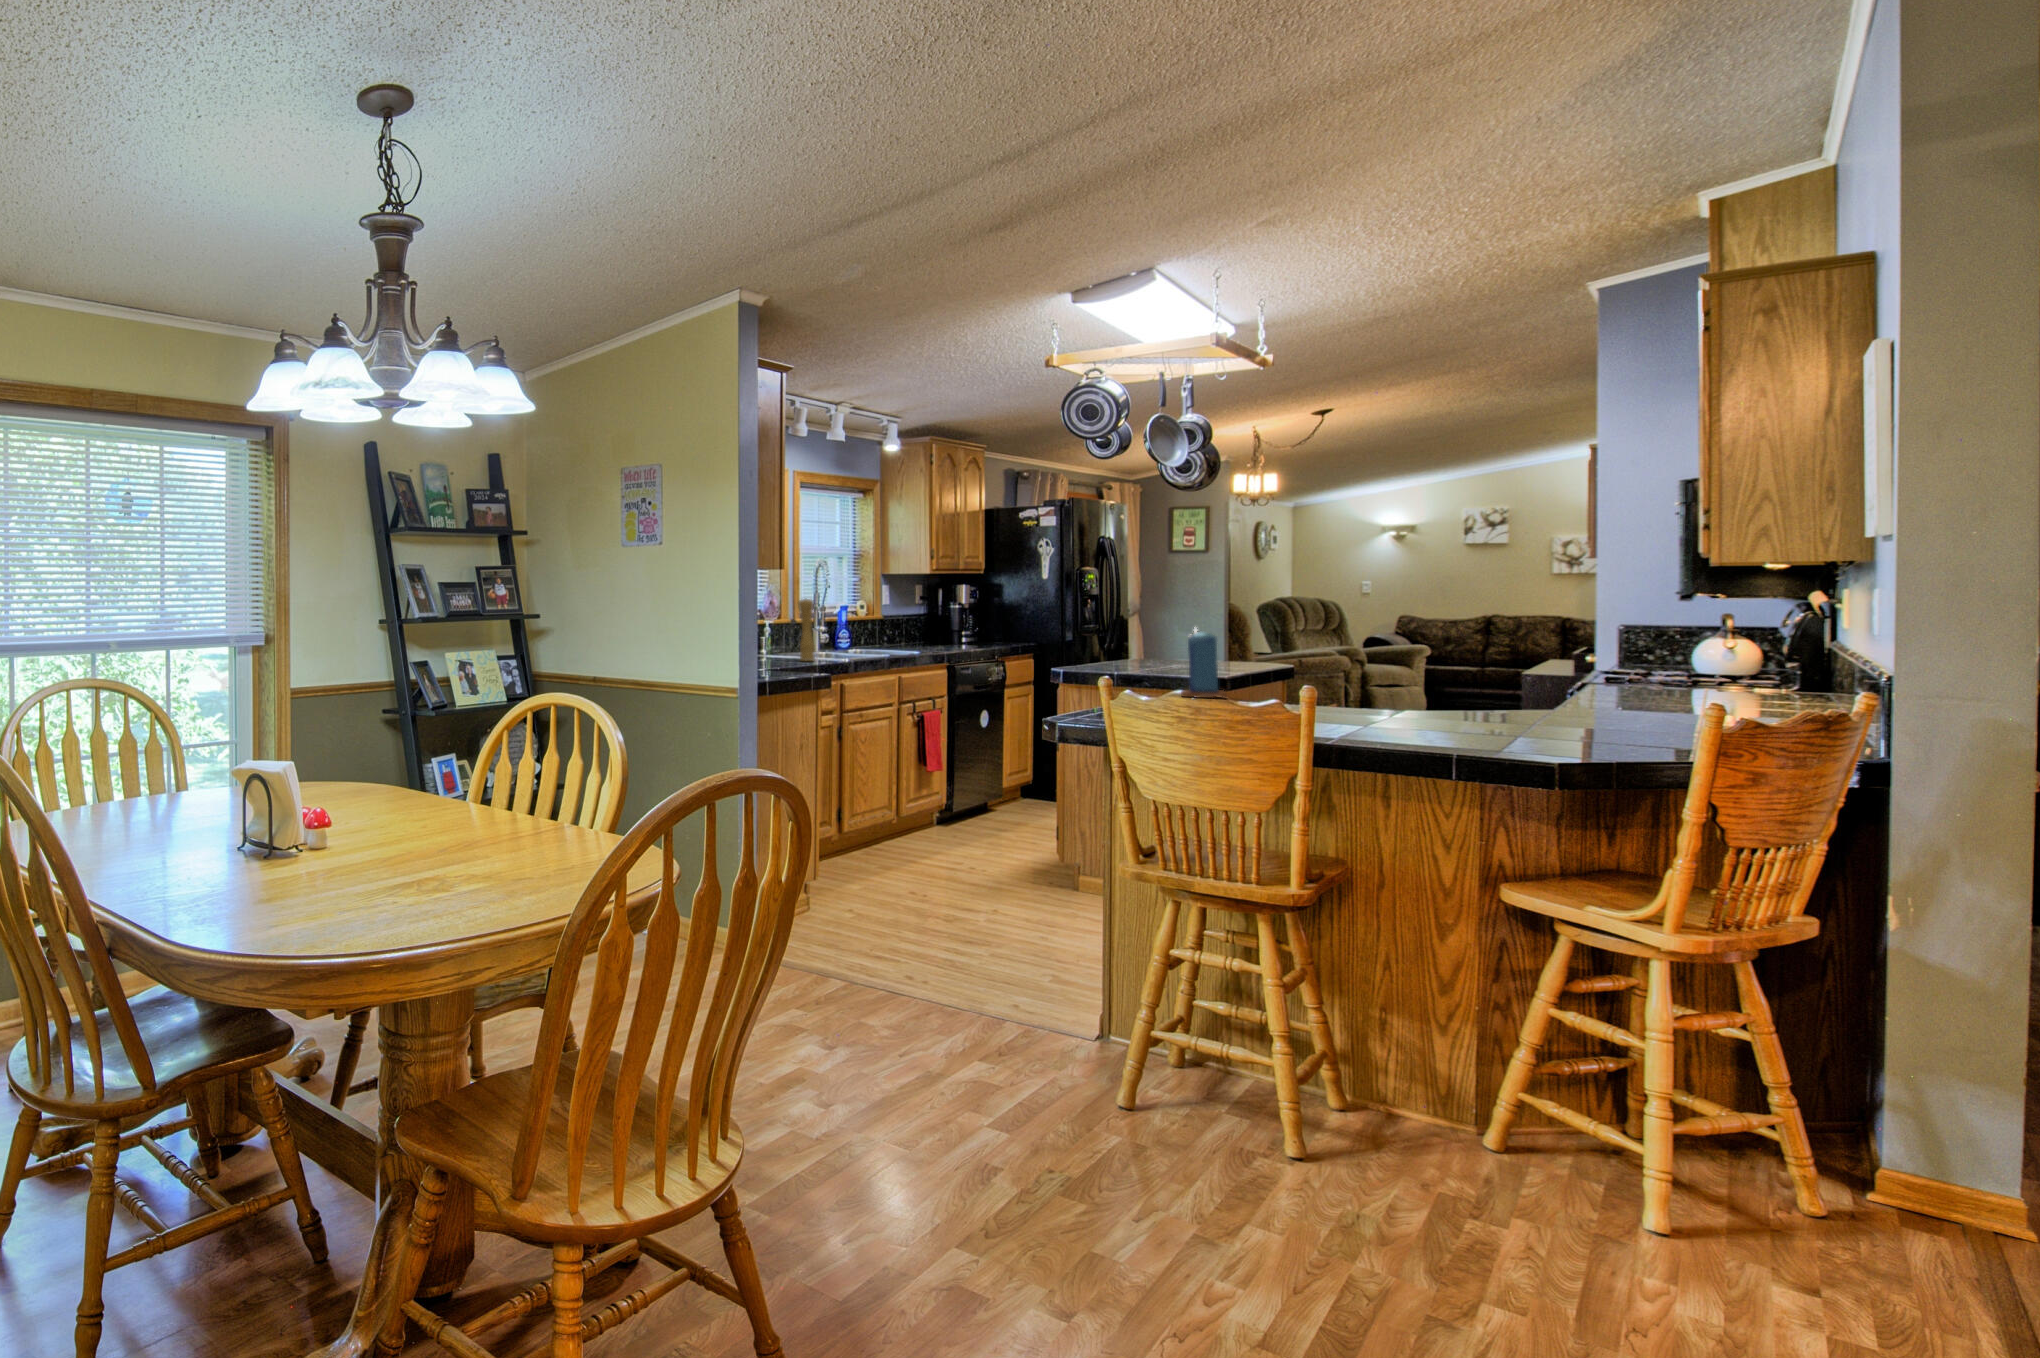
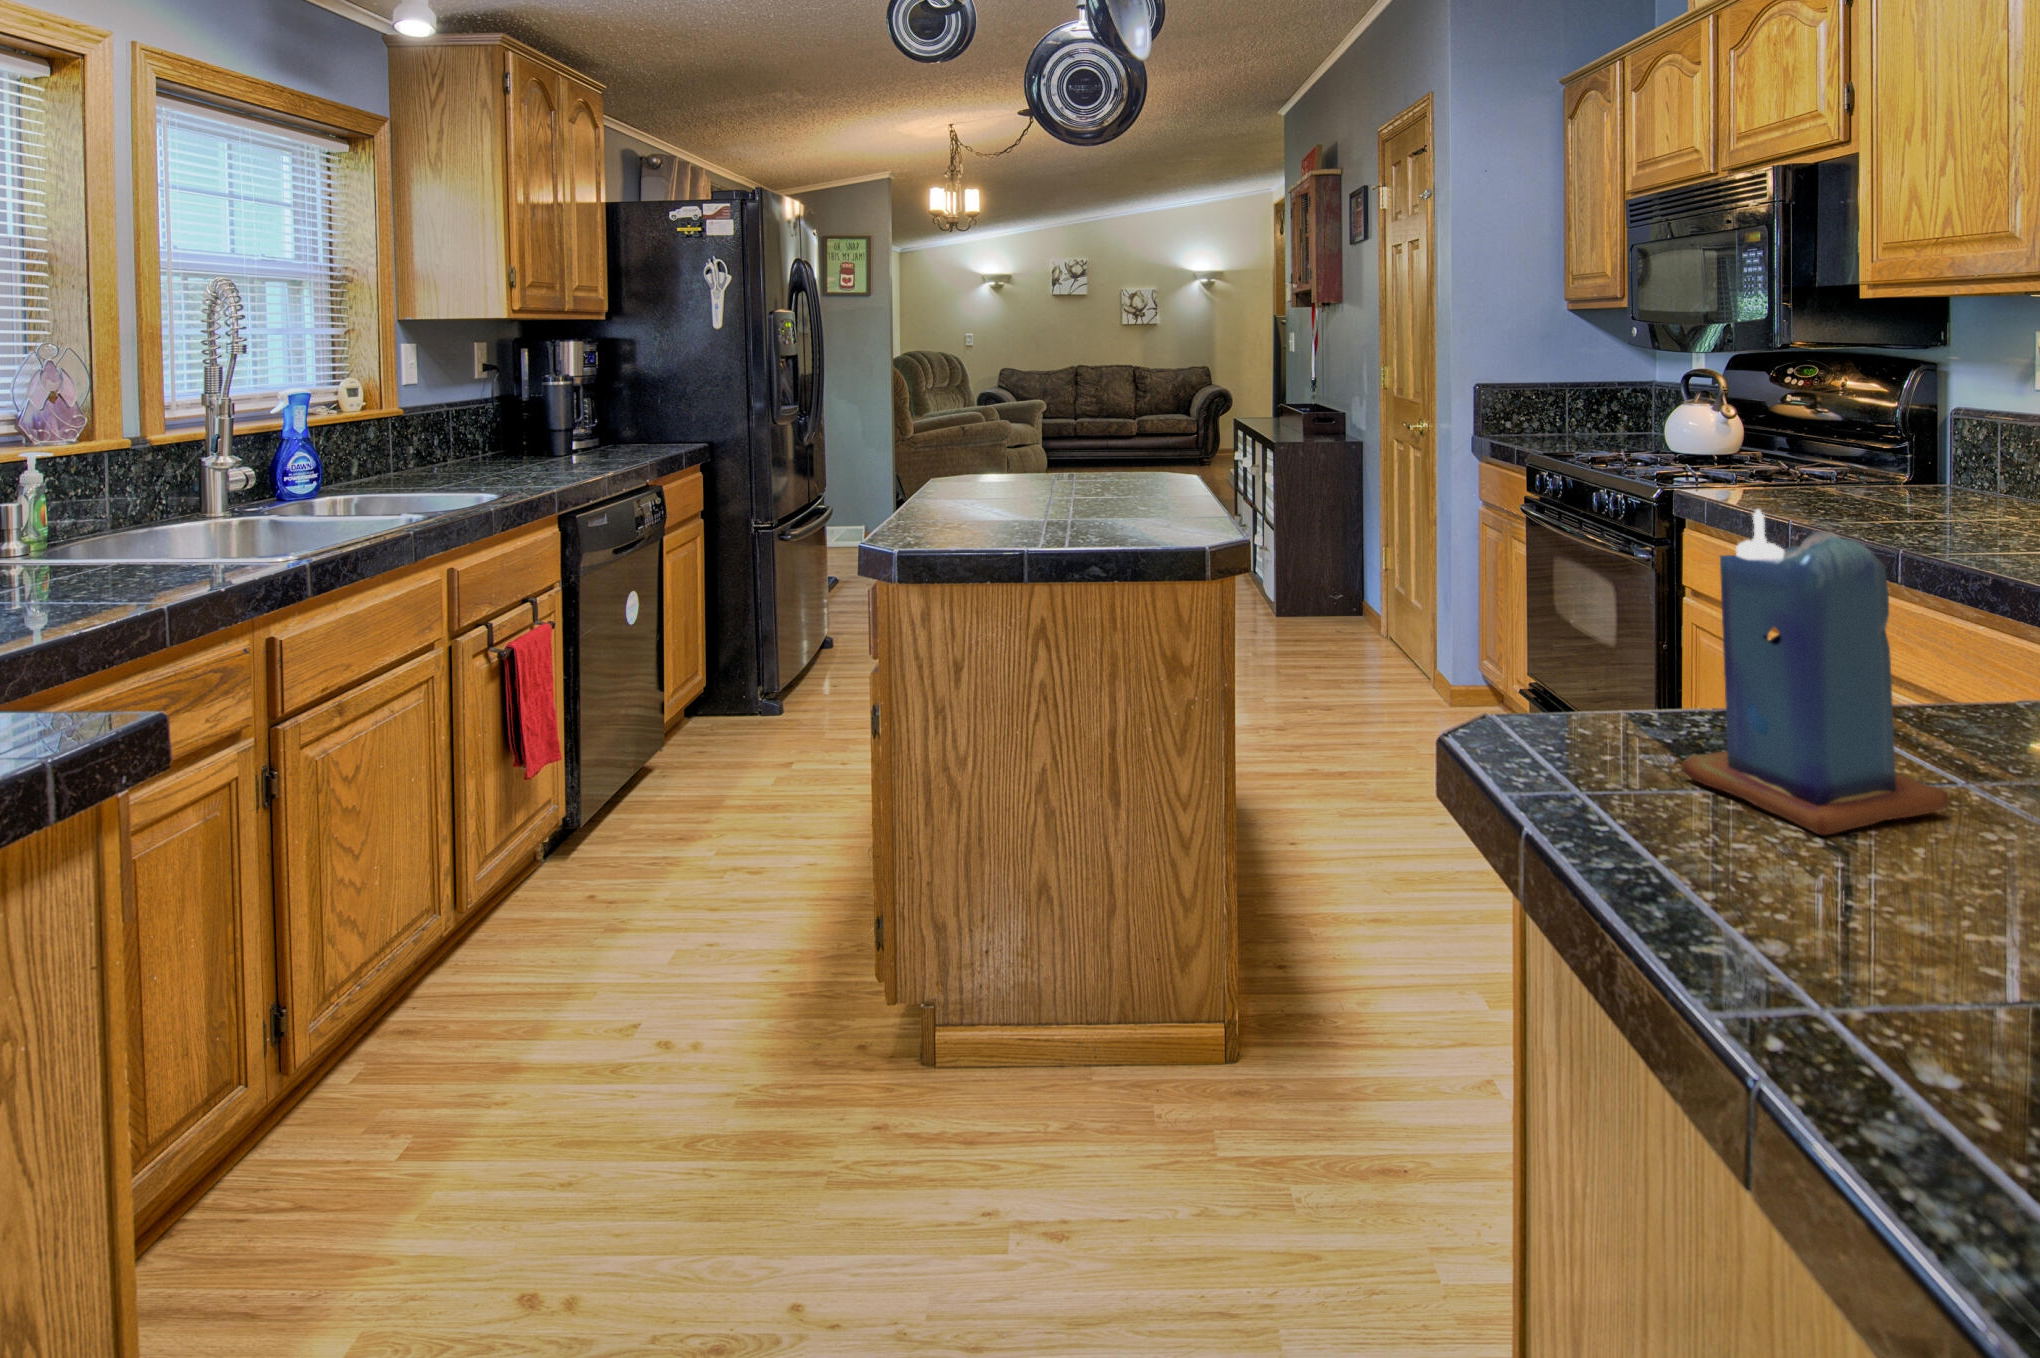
pepper mill: present [798,599,815,661] -> none [87,388,161,595]

